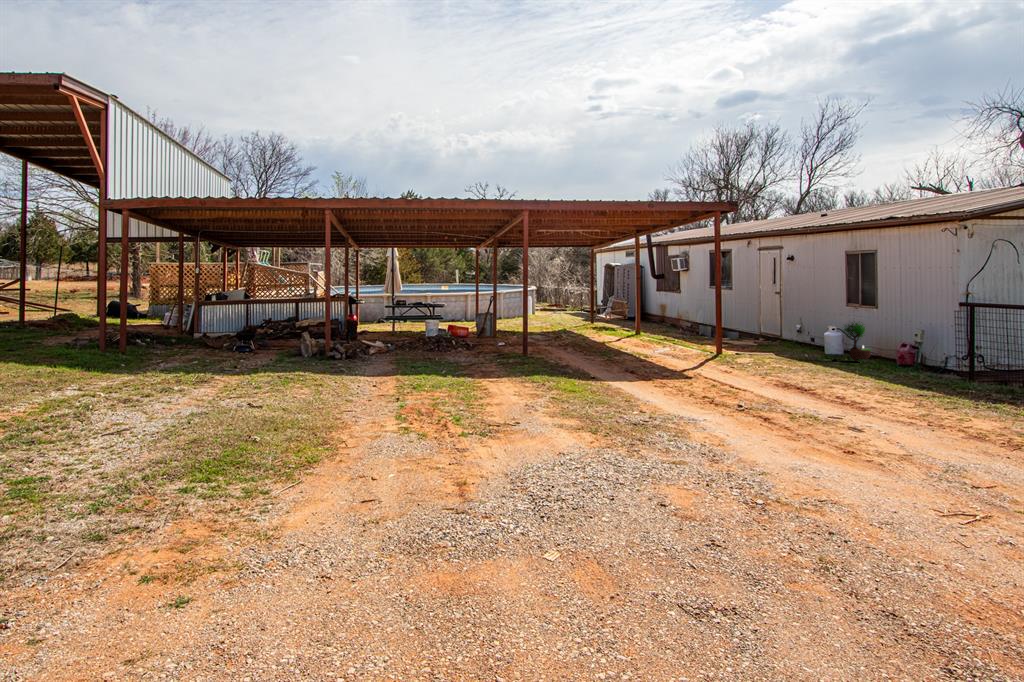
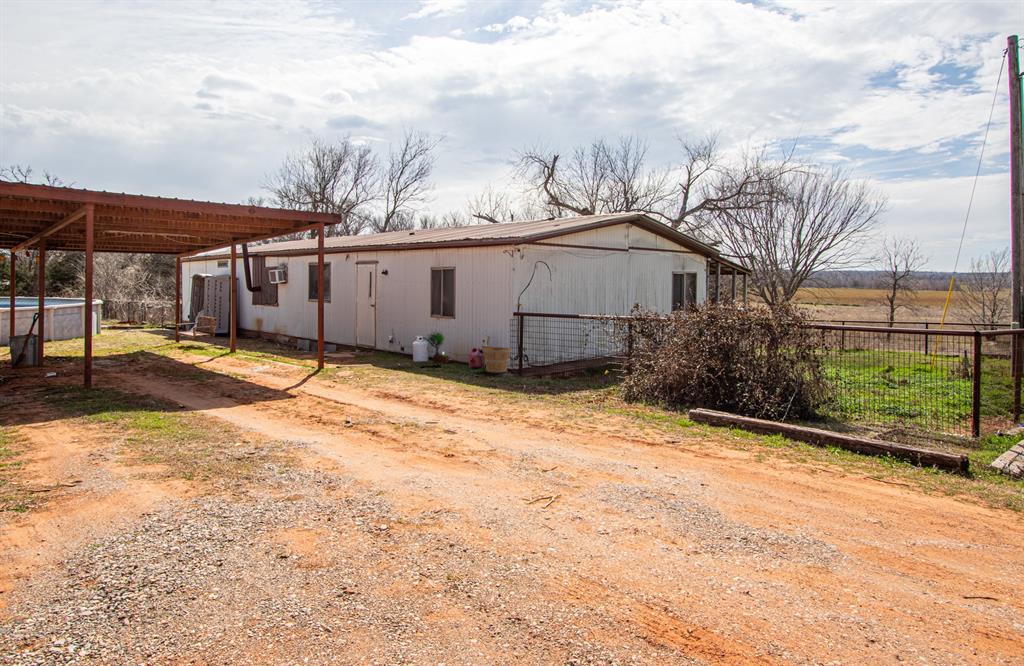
wooden bucket: none [916,342,957,374] -> present [483,346,511,373]

